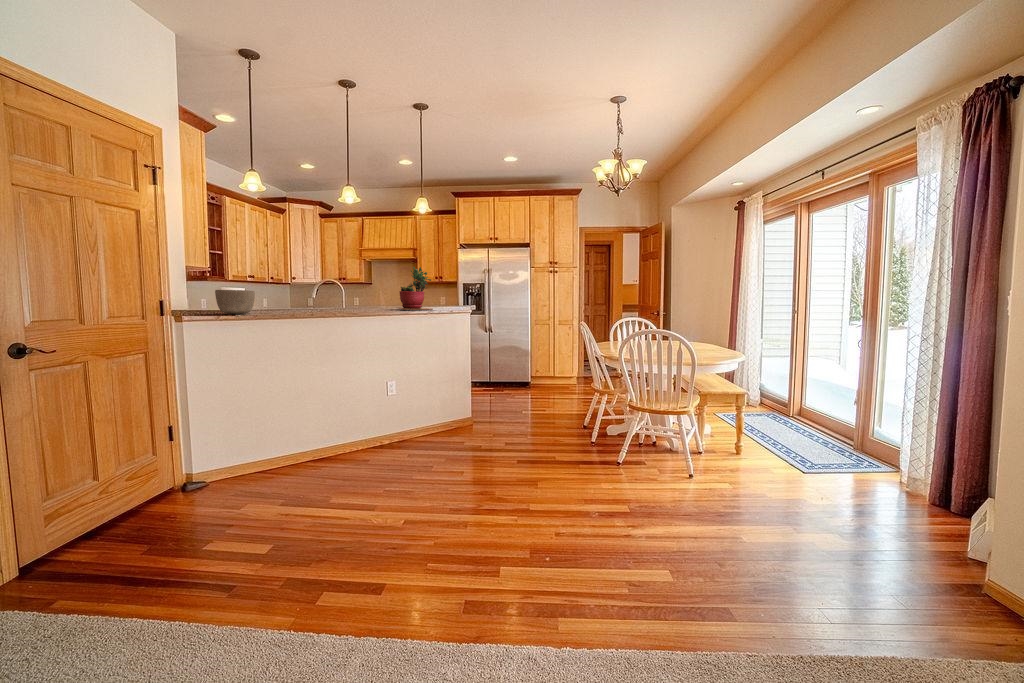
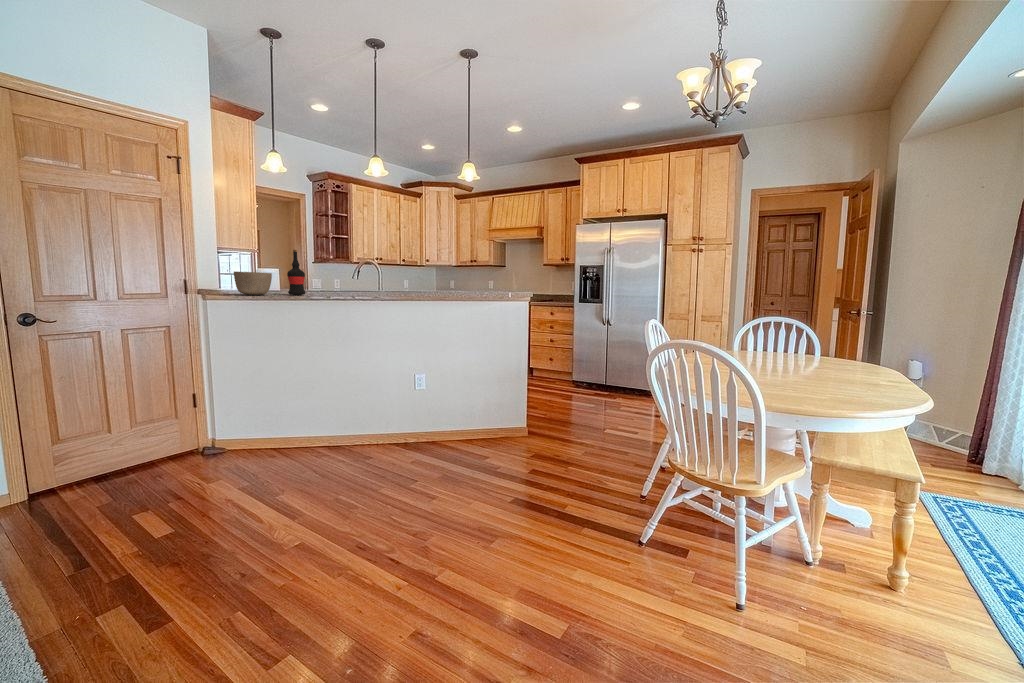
succulent plant: present [398,267,431,309] -> none [423,246,467,297]
wine bottle: none [270,268,289,313] -> present [287,250,306,295]

